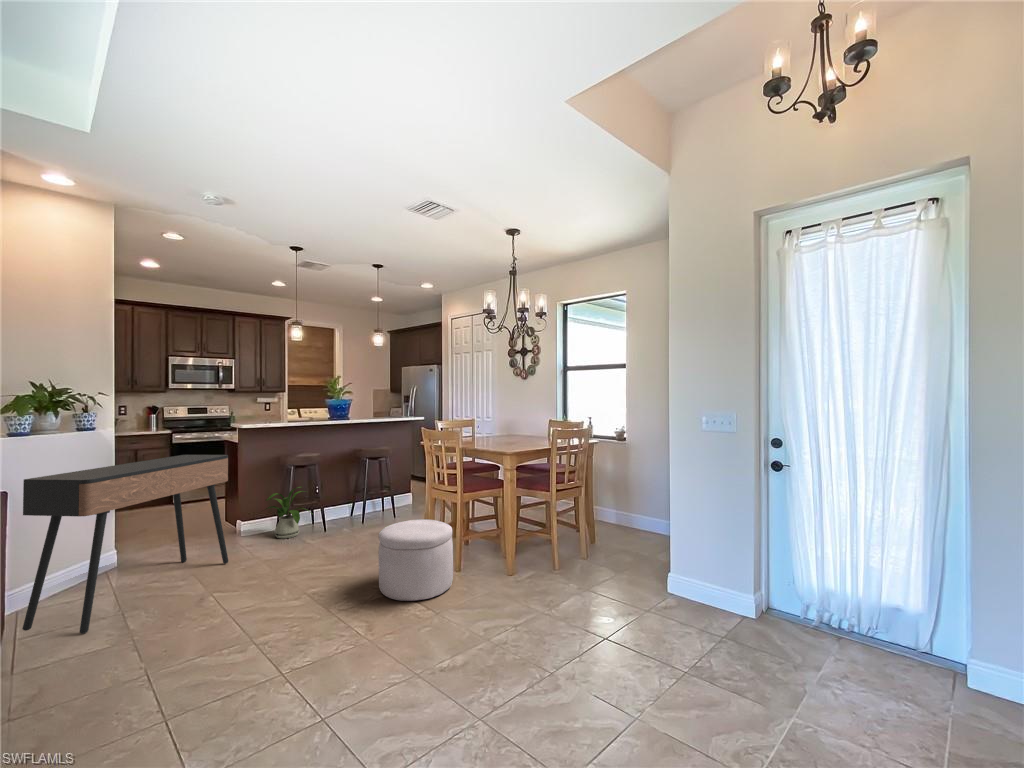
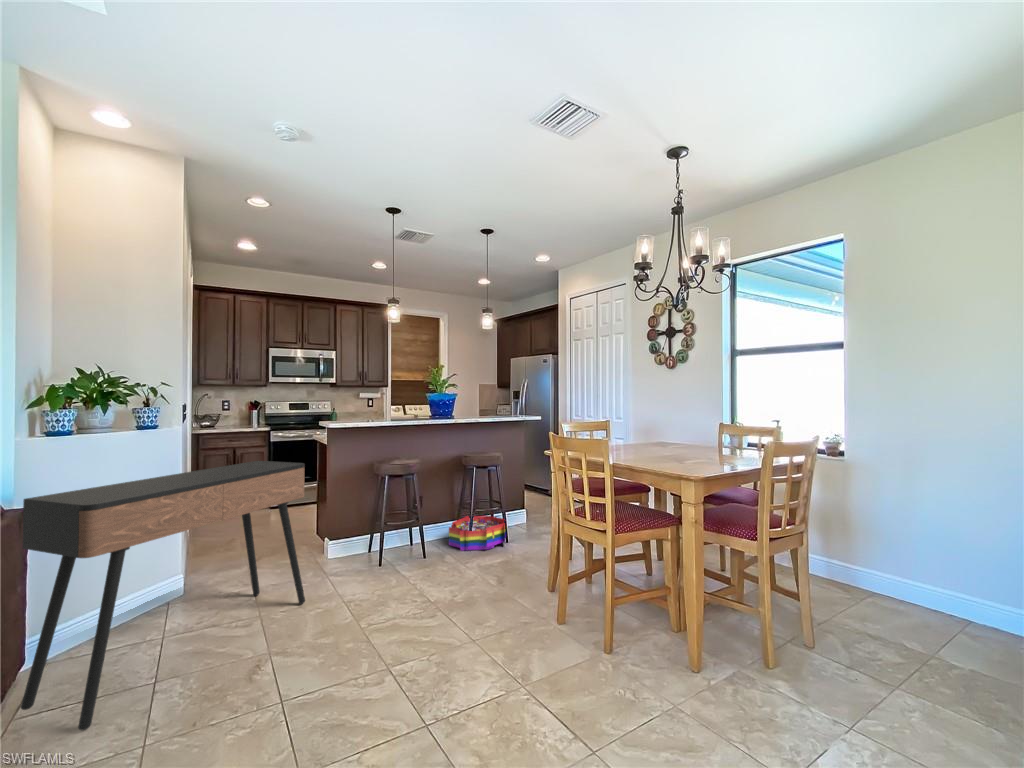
house plant: present [266,487,312,538] -> none [348,502,412,566]
storage bin: none [345,498,393,525] -> present [449,516,506,550]
ottoman: present [378,519,453,601] -> none [497,573,612,724]

